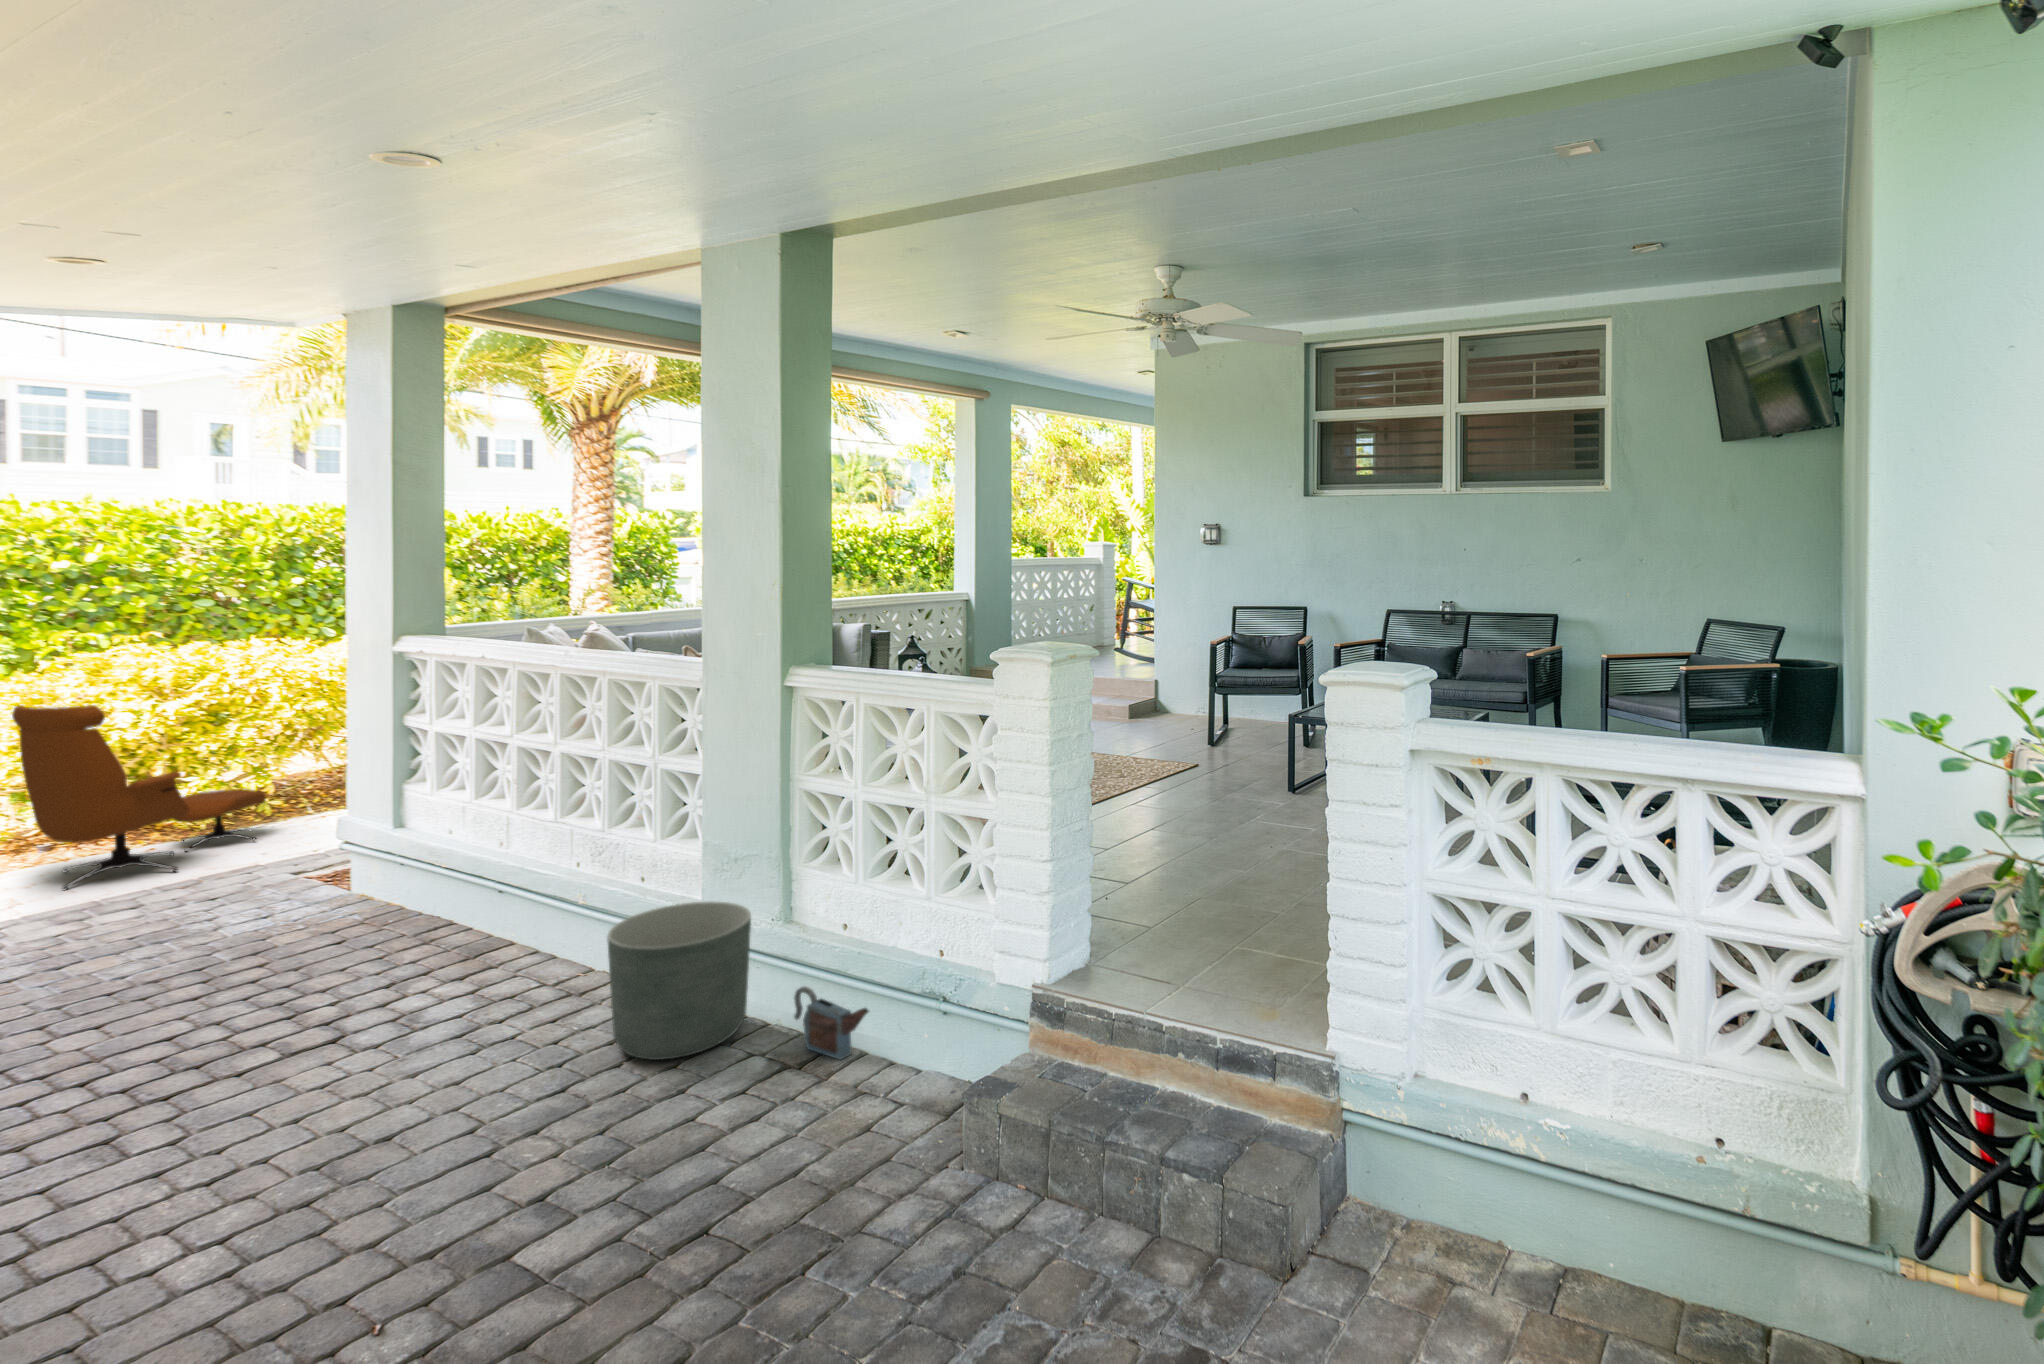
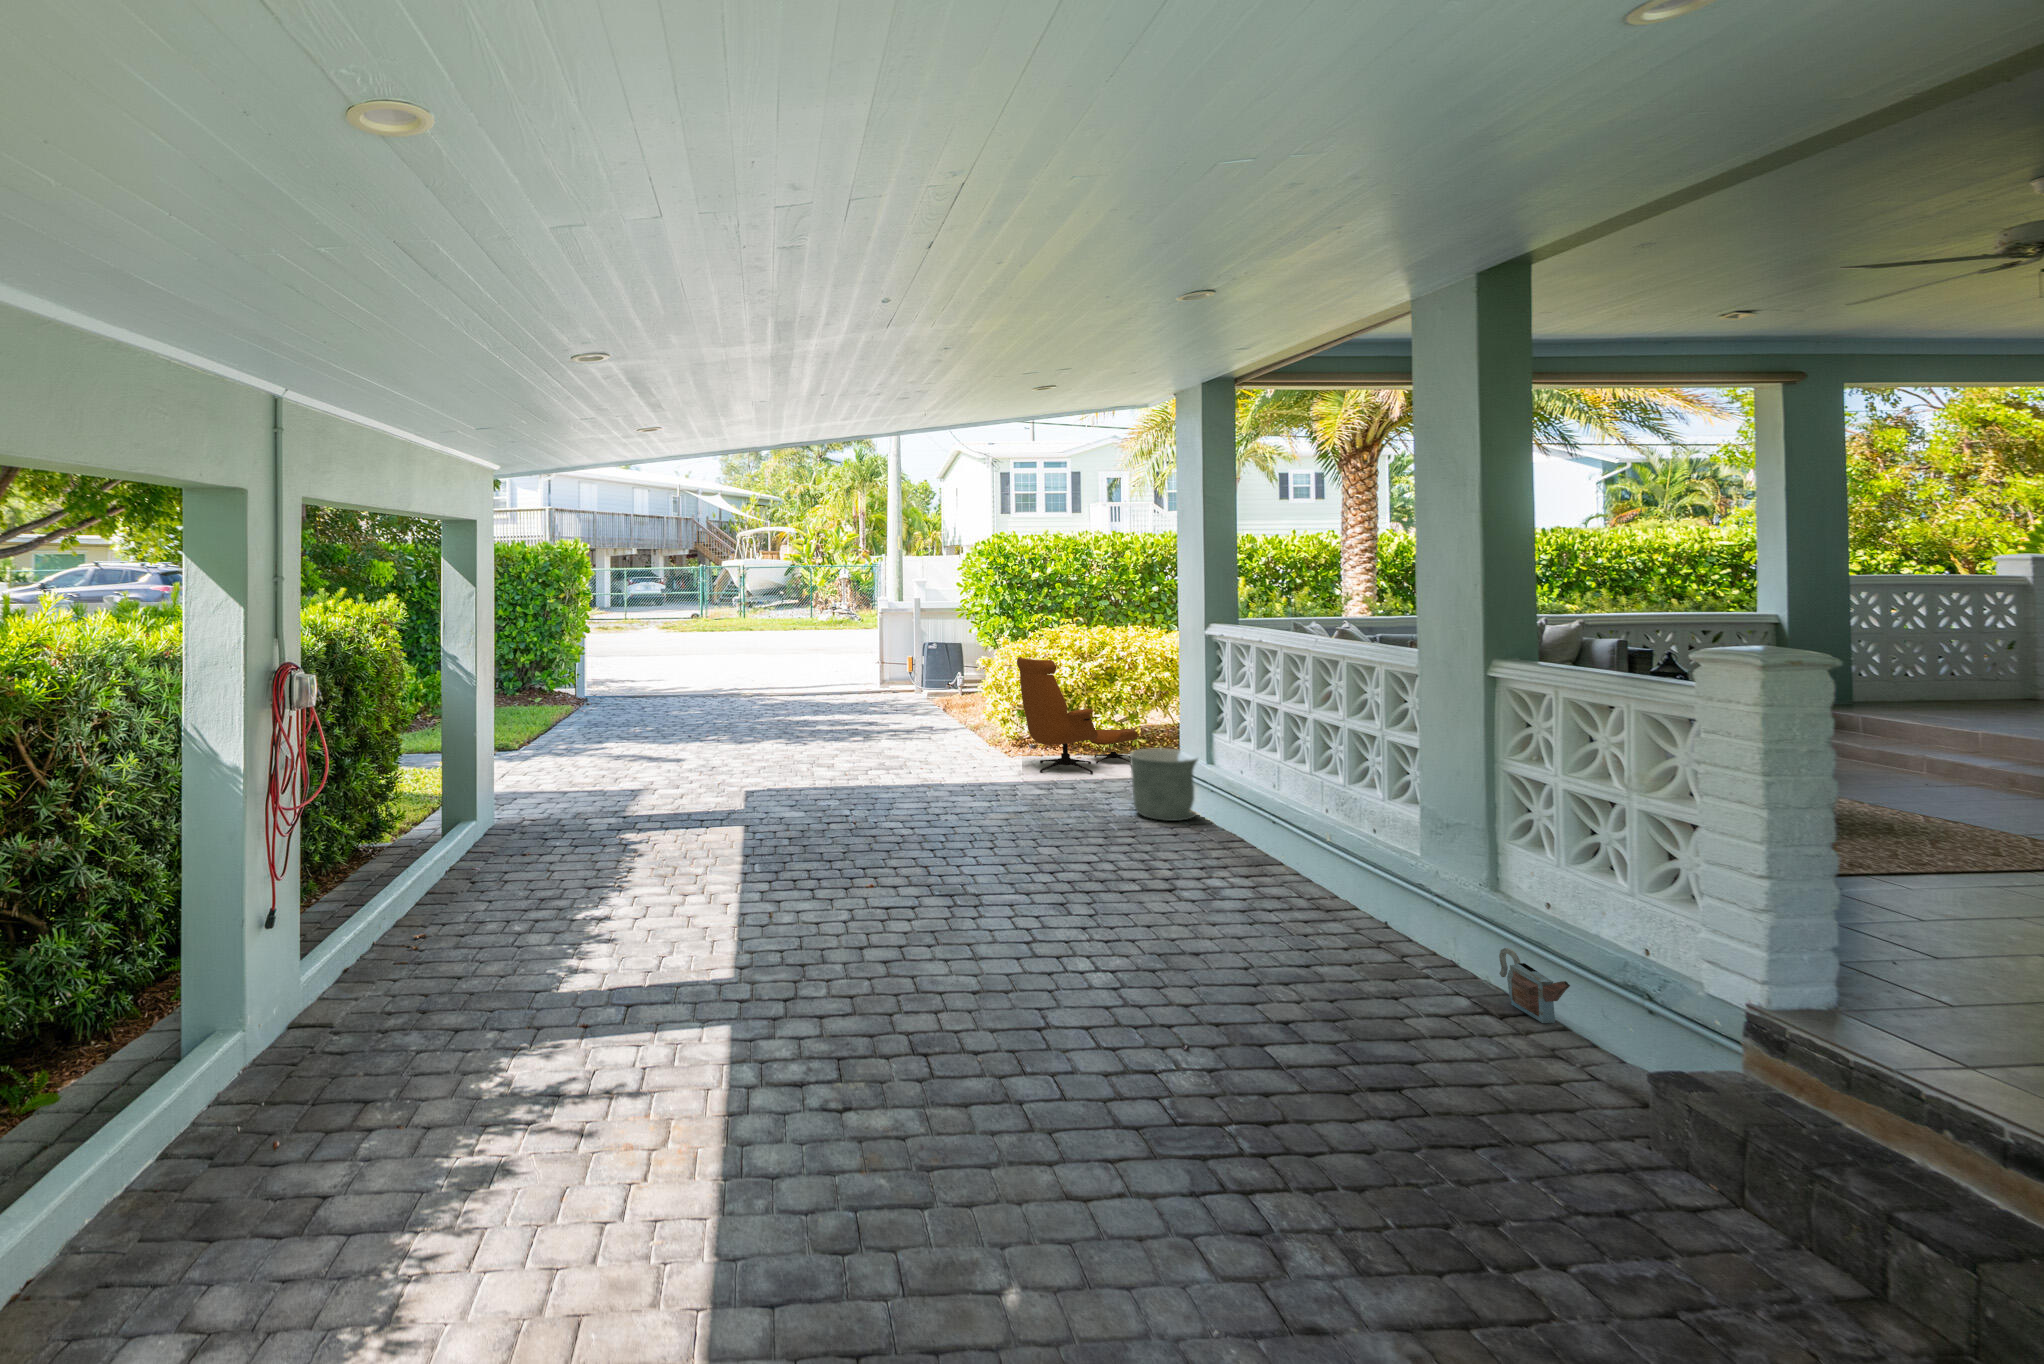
planter: present [607,901,751,1060] -> present [1130,749,1198,821]

